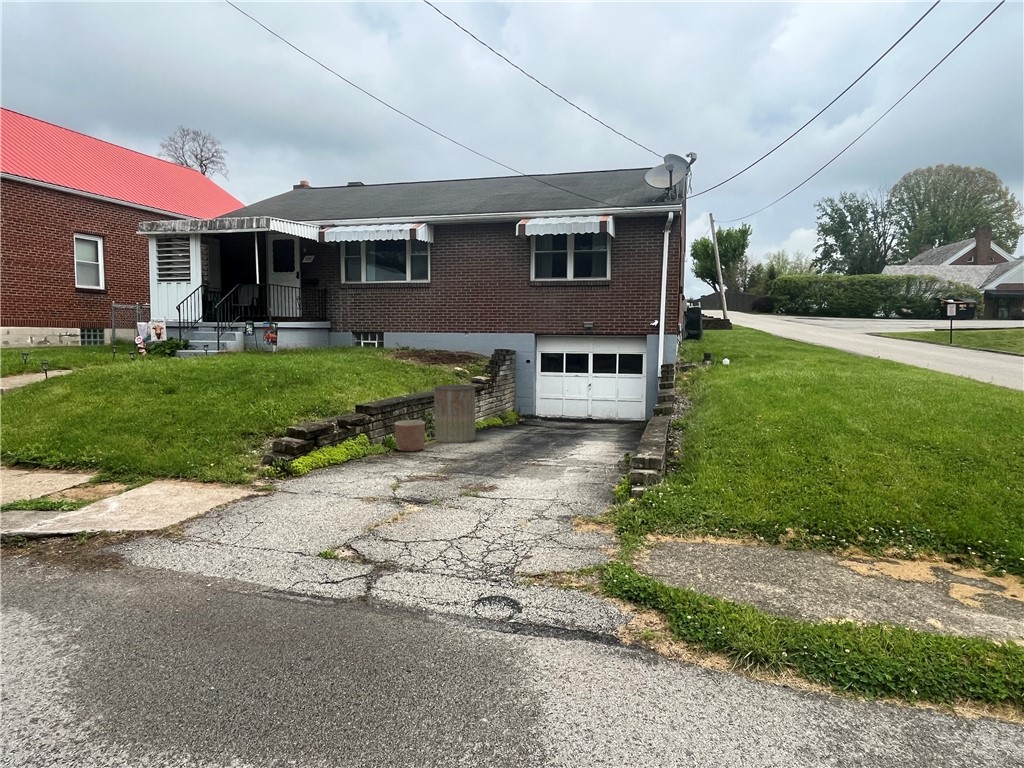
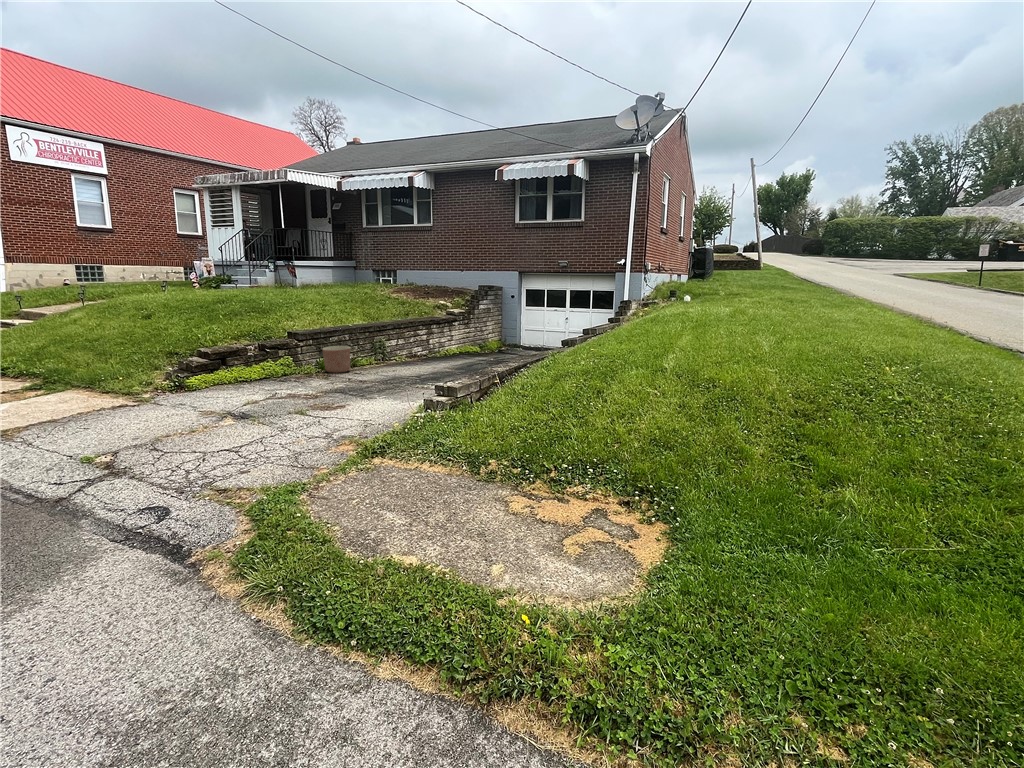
trash can: present [434,385,475,443] -> none [377,316,416,368]

